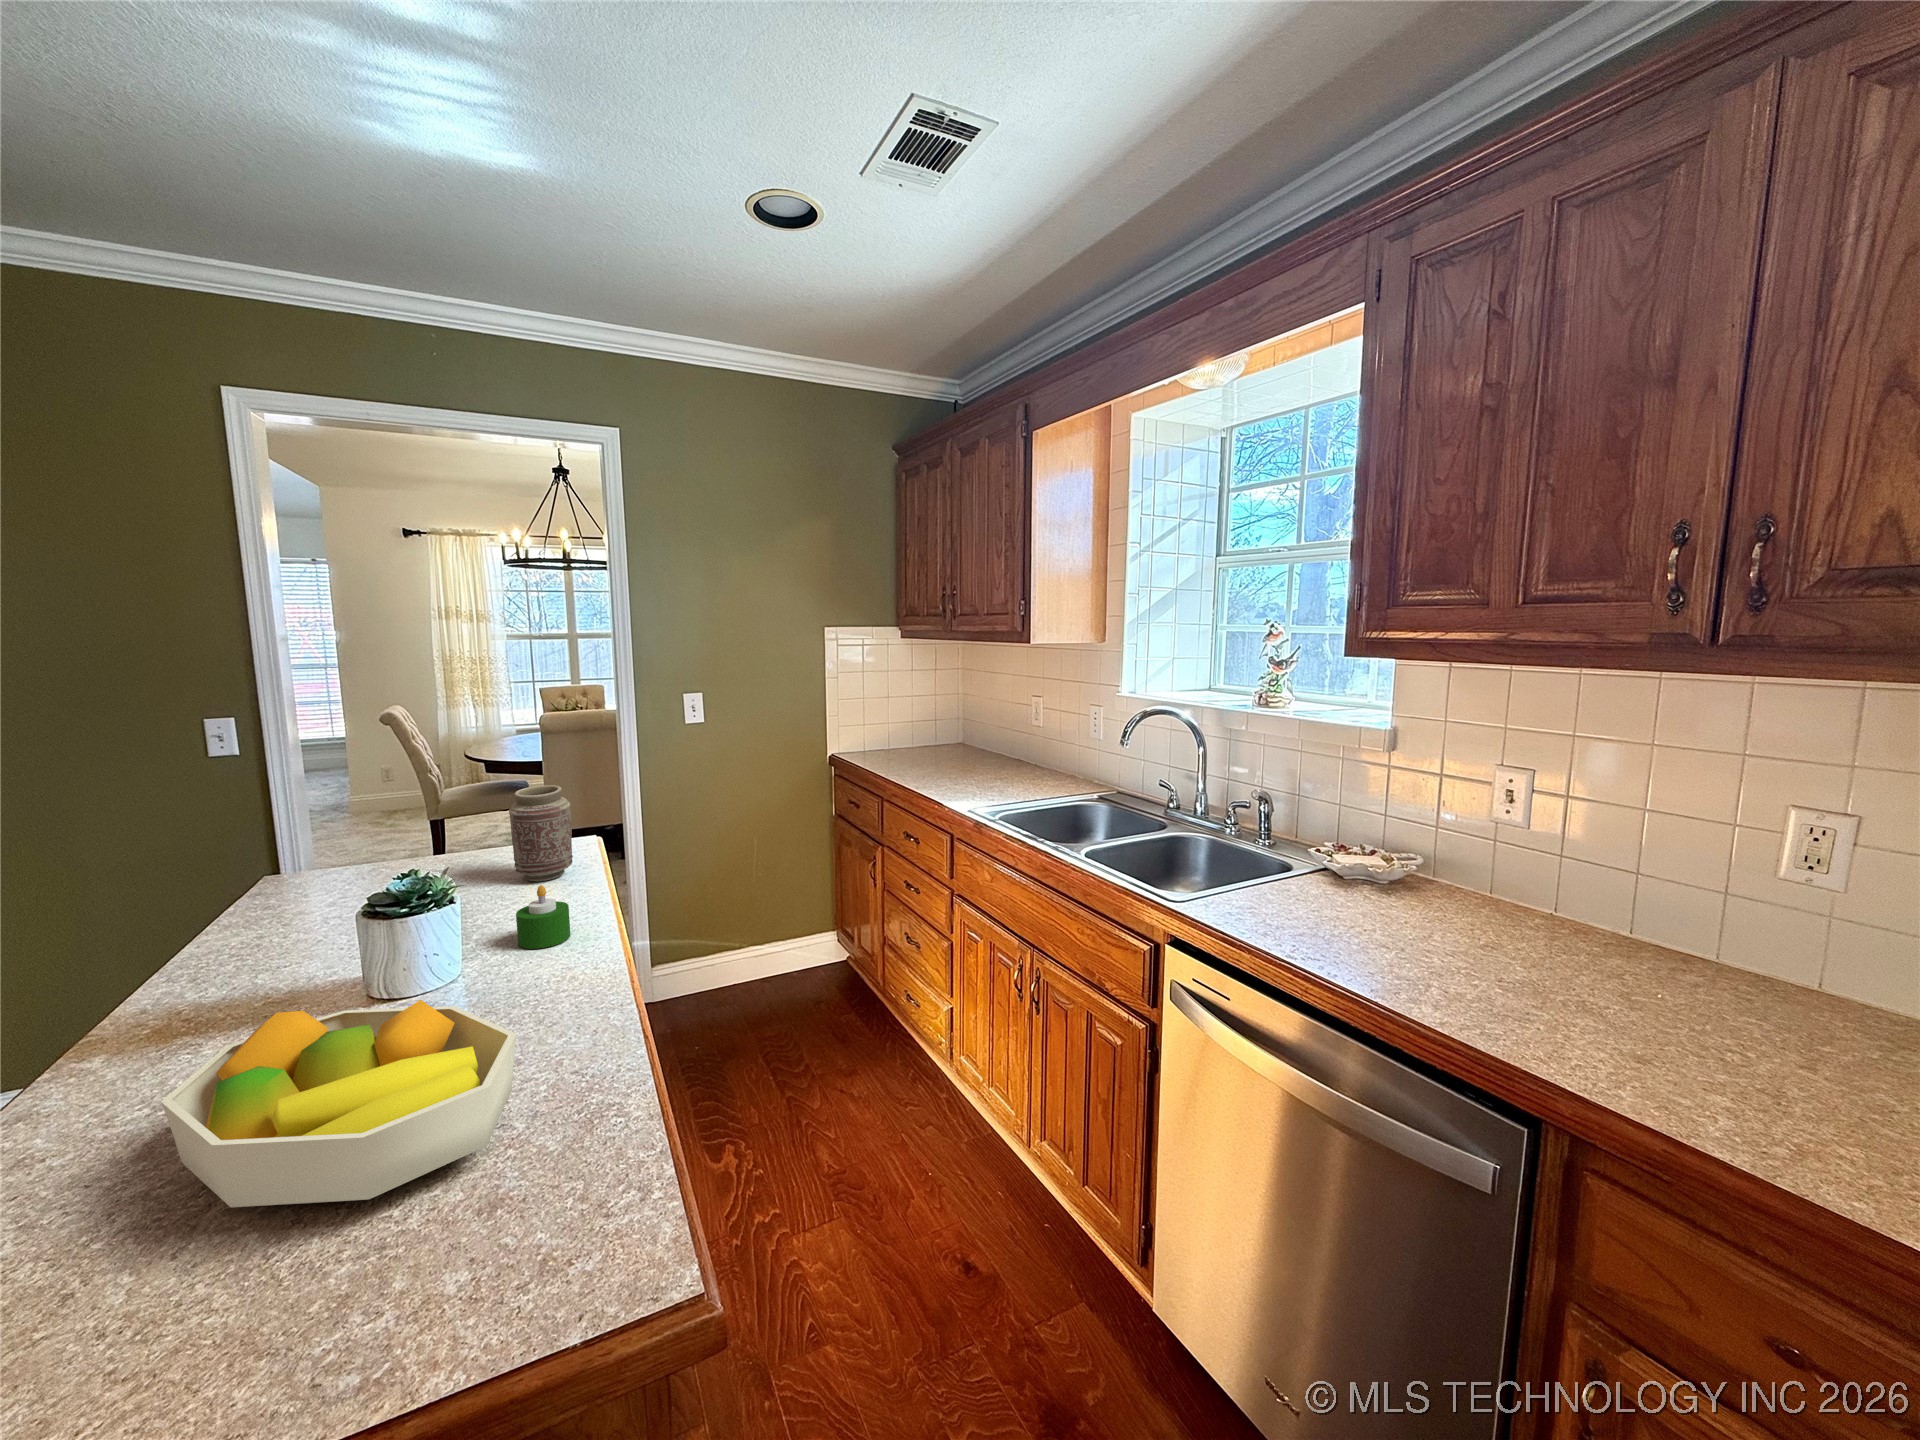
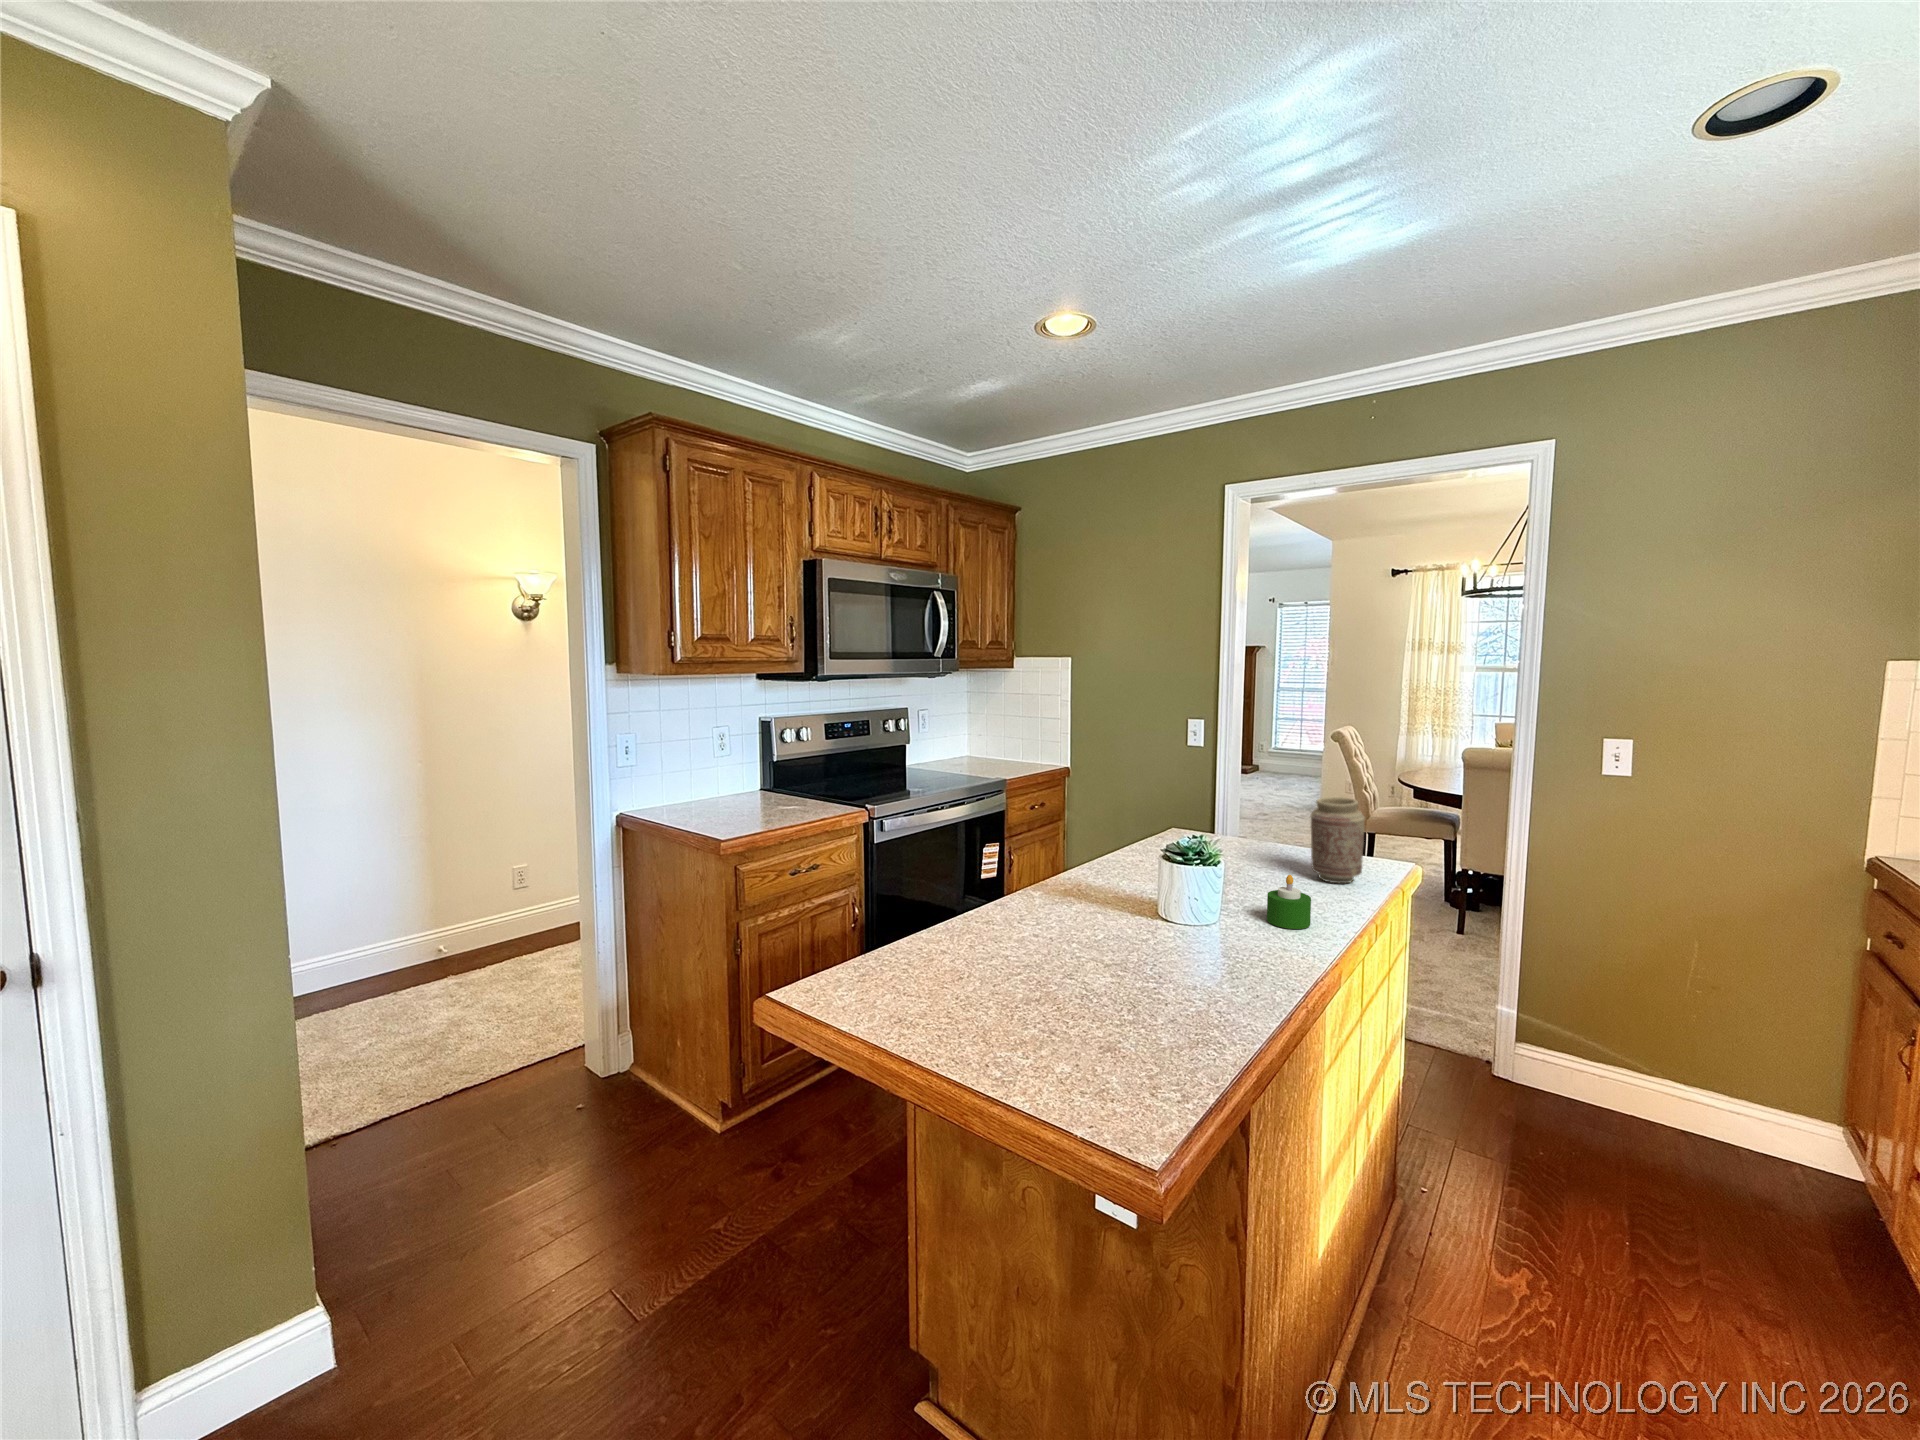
fruit bowl: present [161,1000,516,1207] -> none [1012,885,1170,1014]

